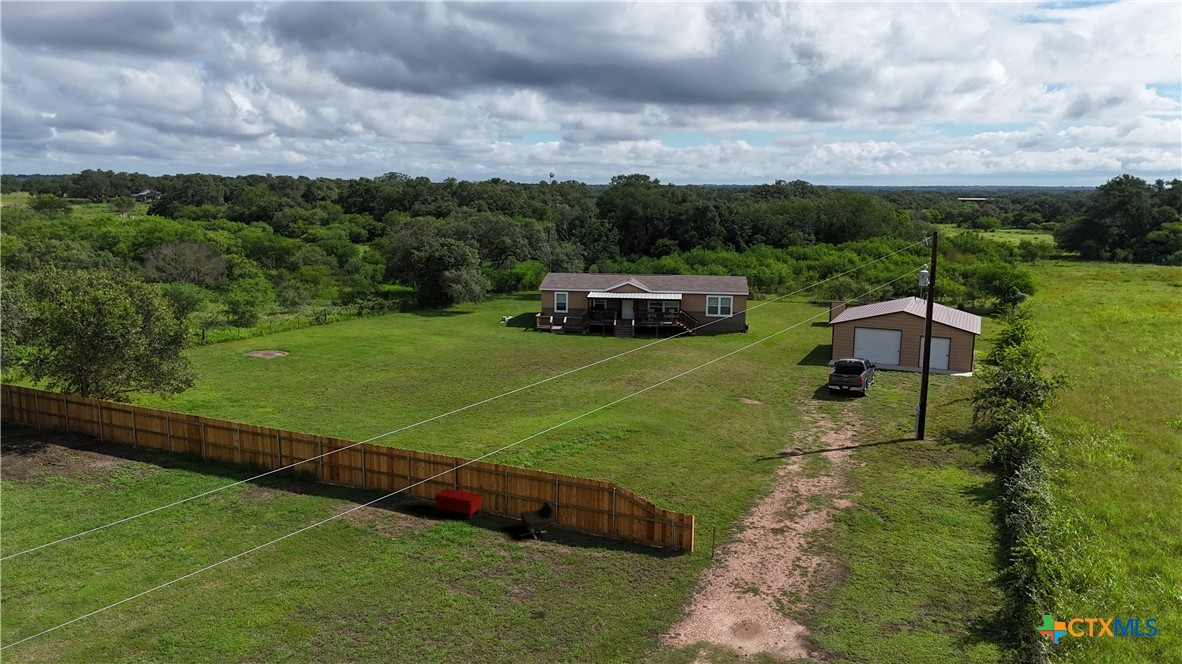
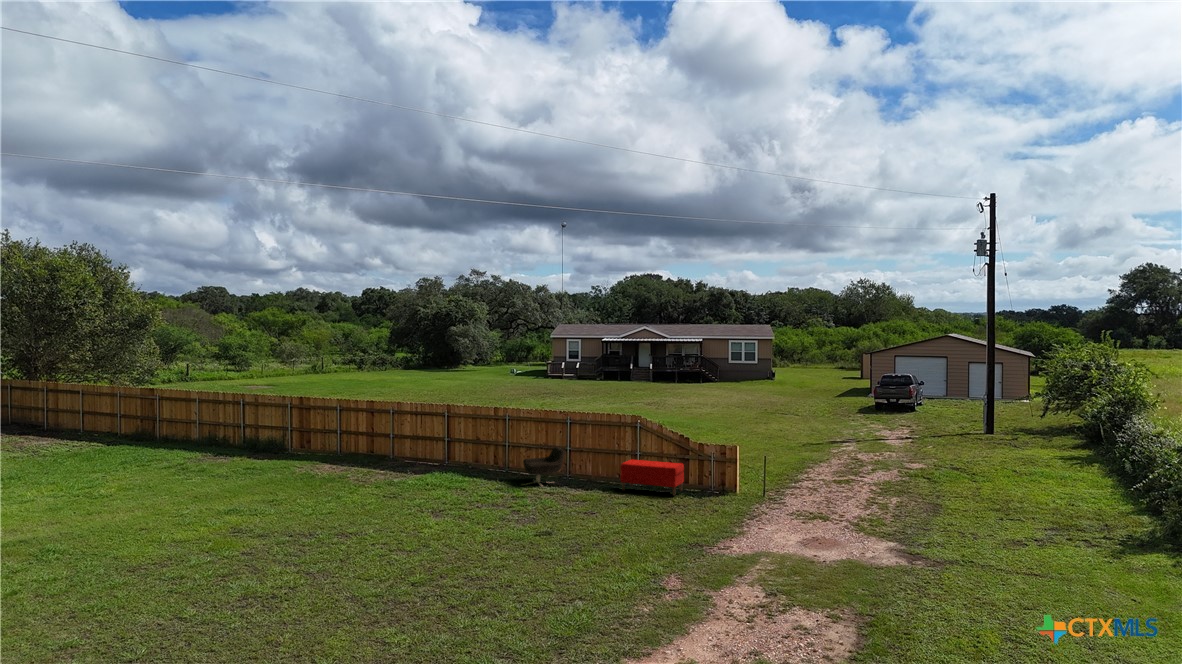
bench: present [435,488,482,519] -> present [620,459,684,496]

